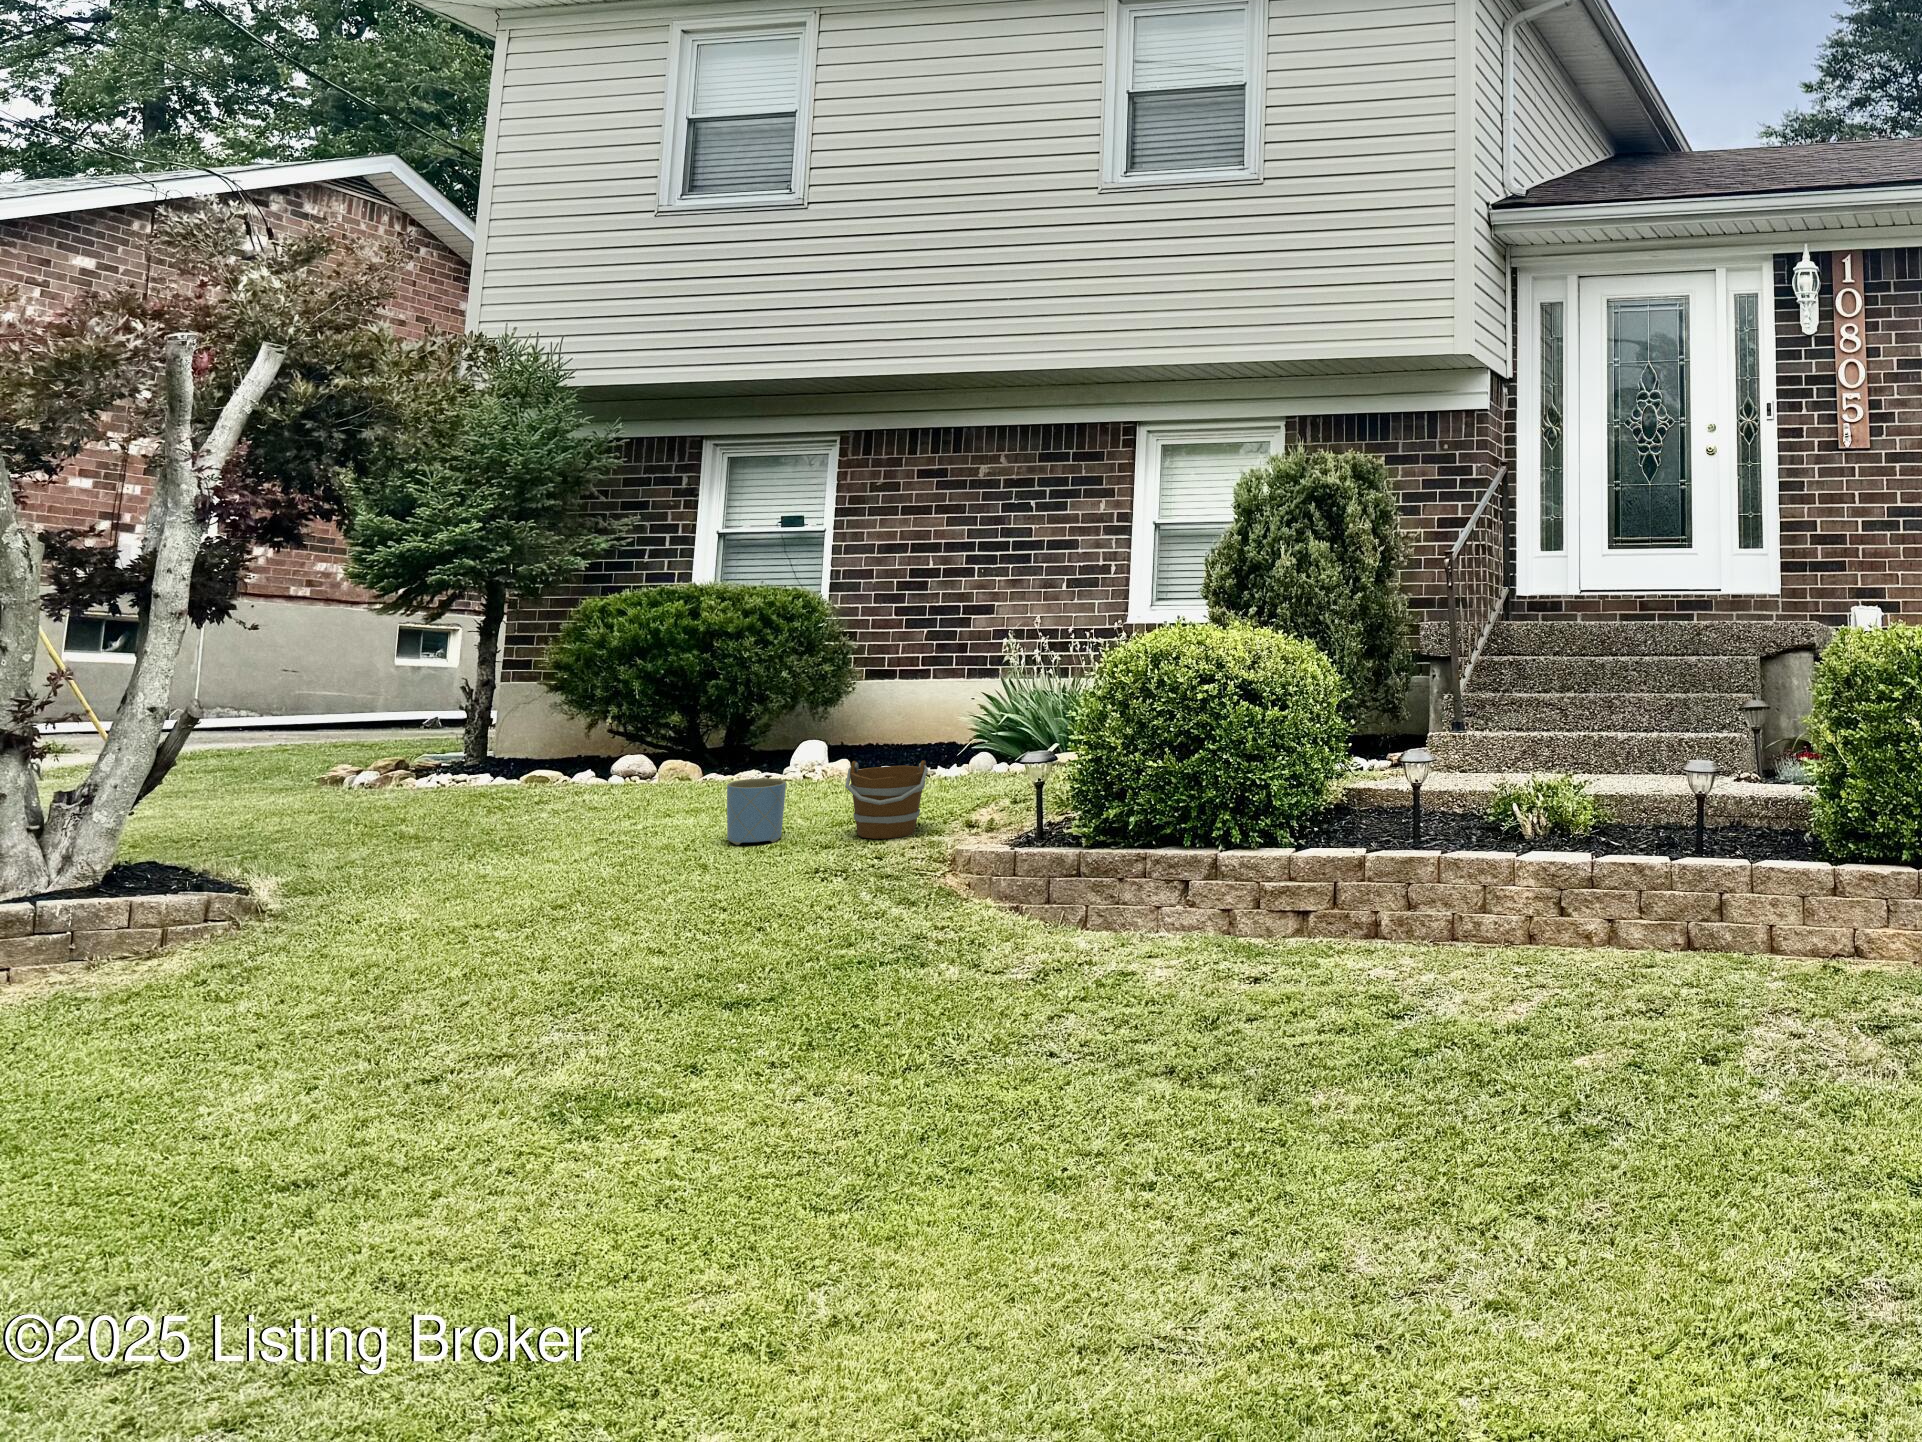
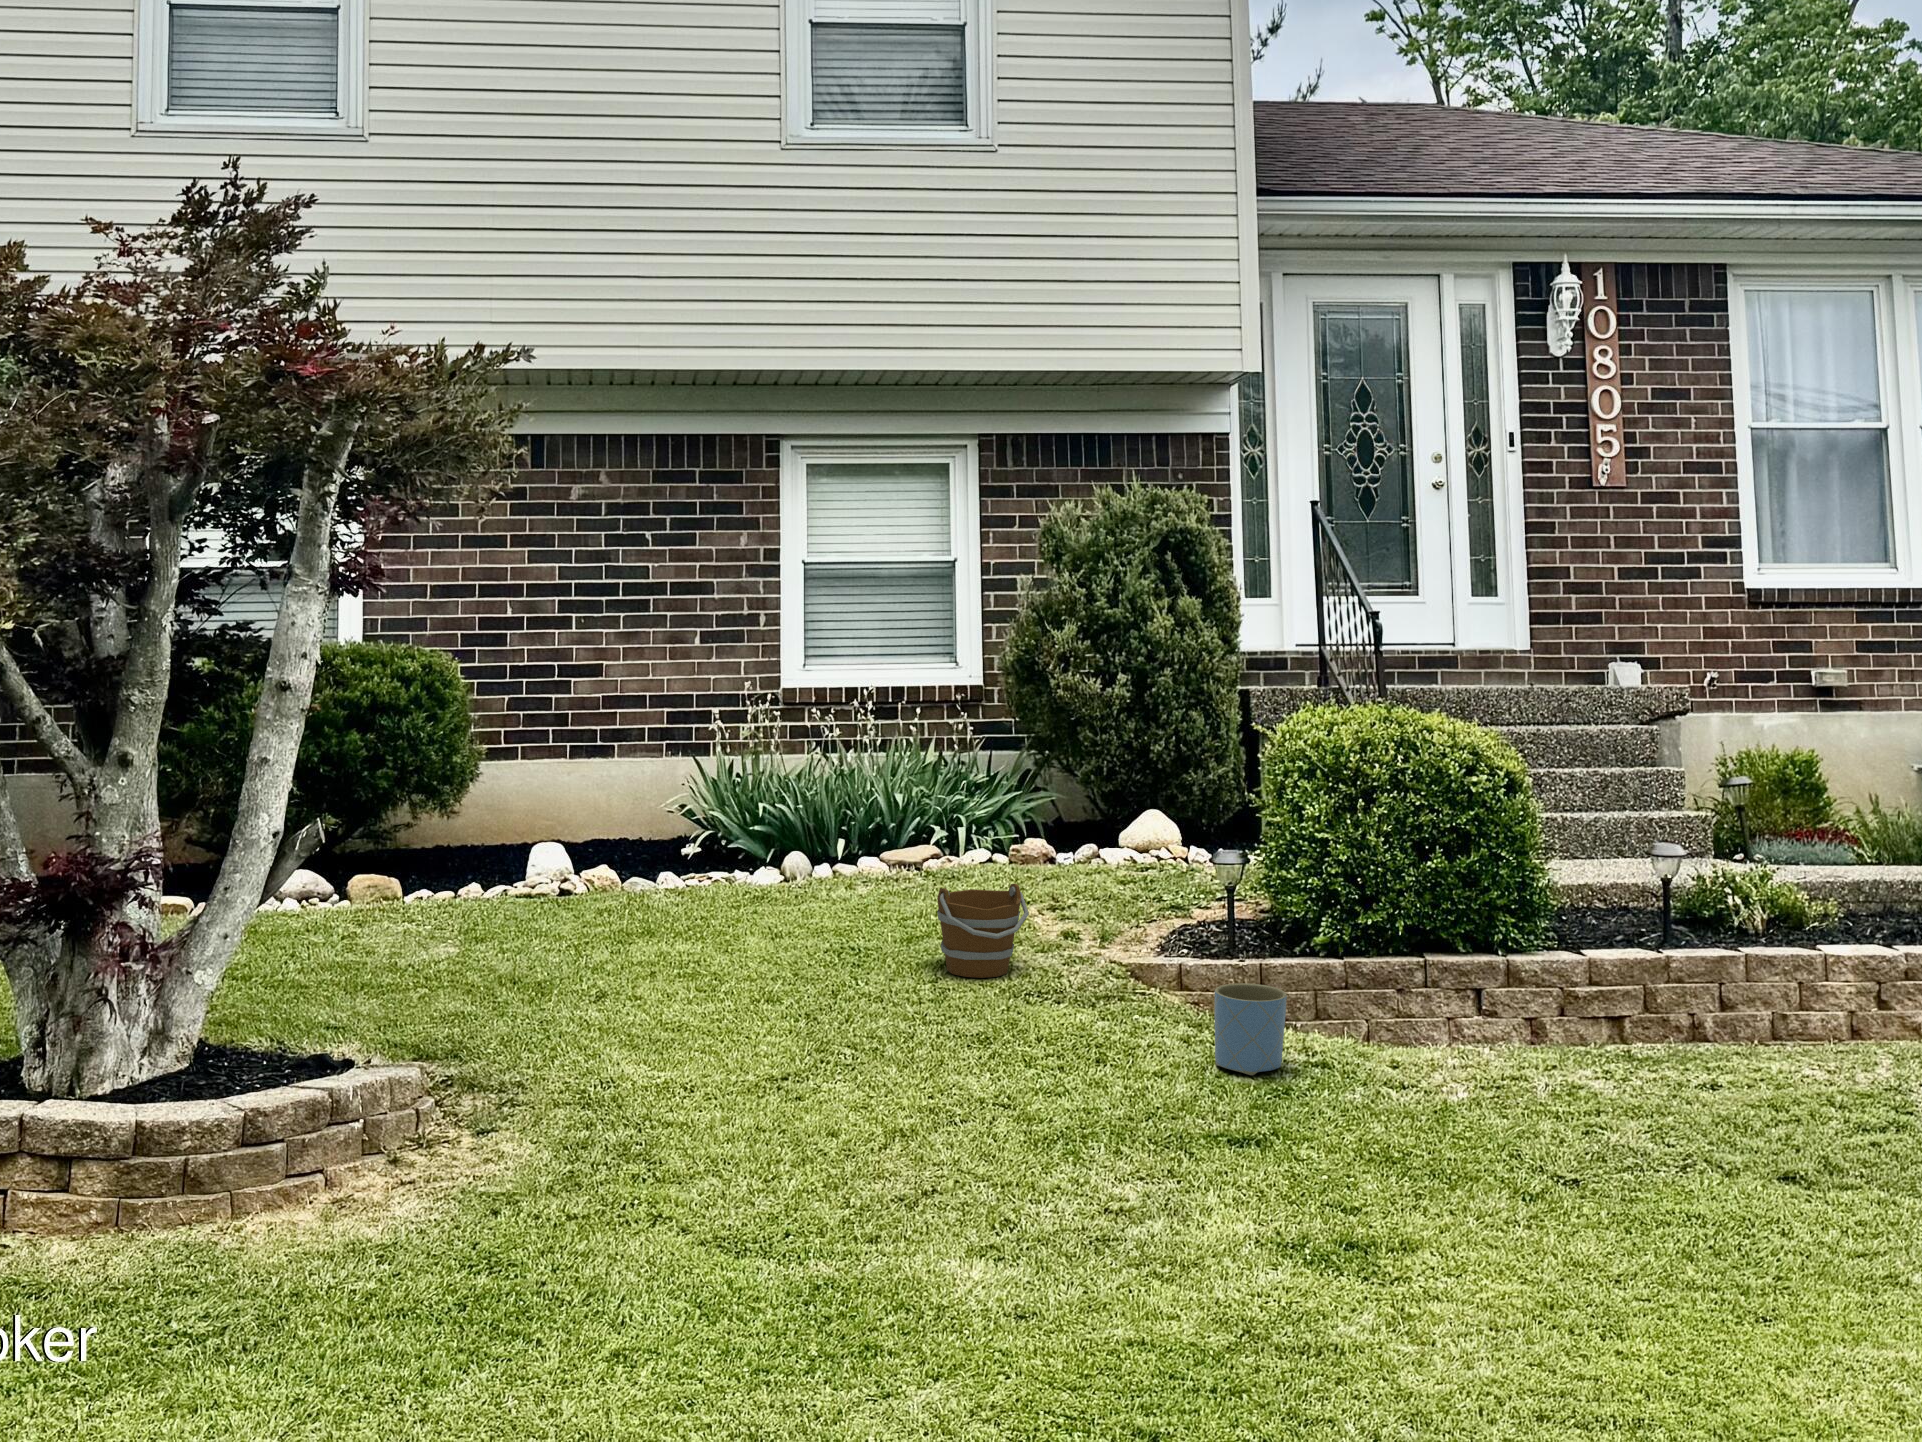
planter: present [727,778,786,845] -> present [1215,983,1287,1075]

